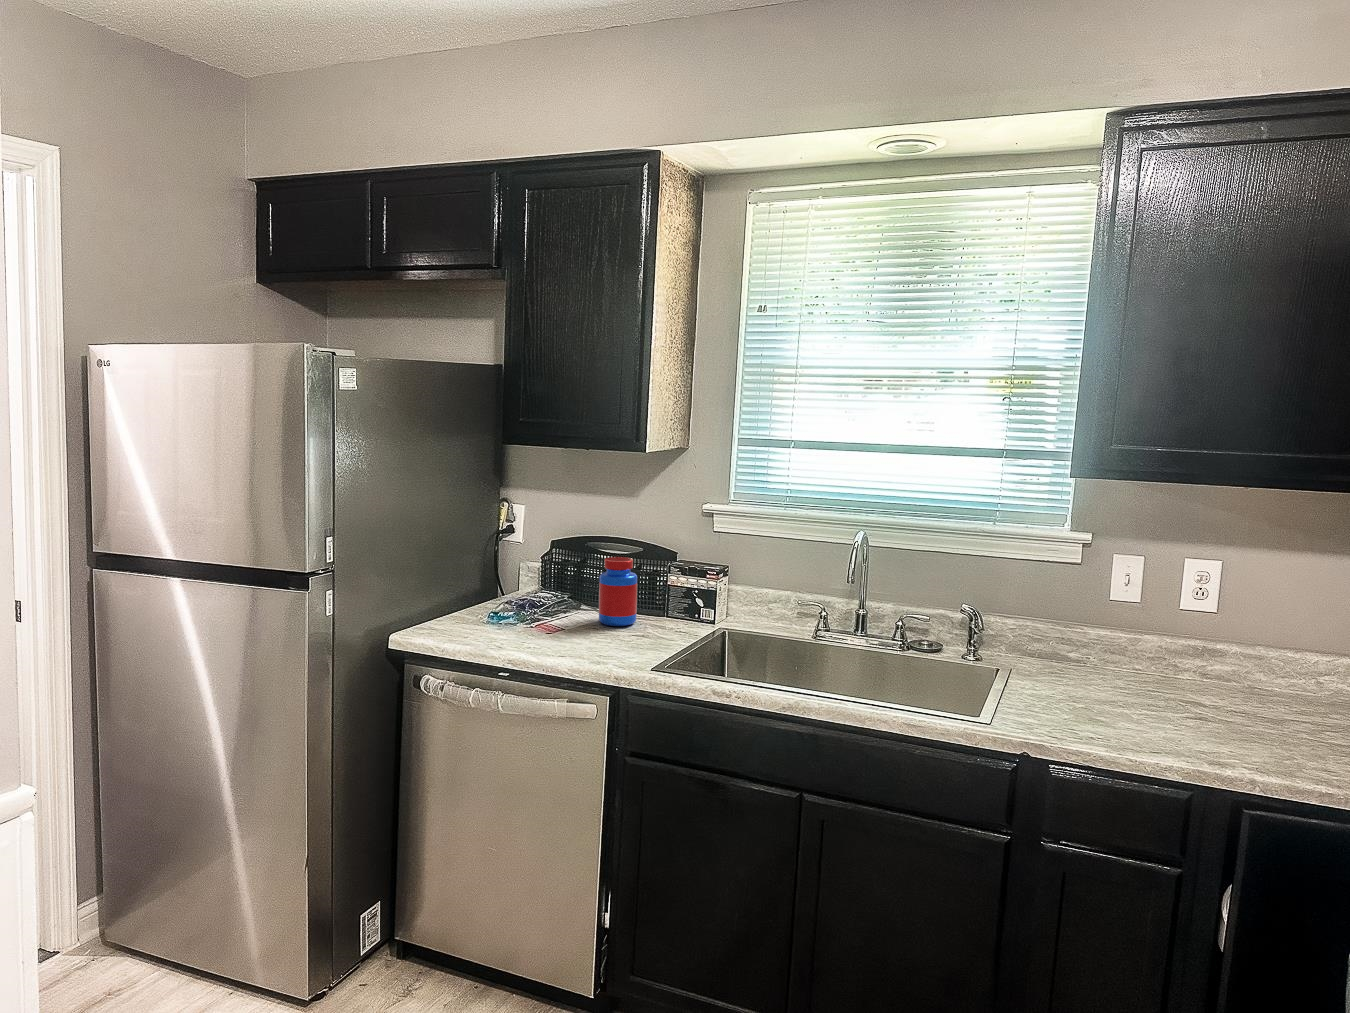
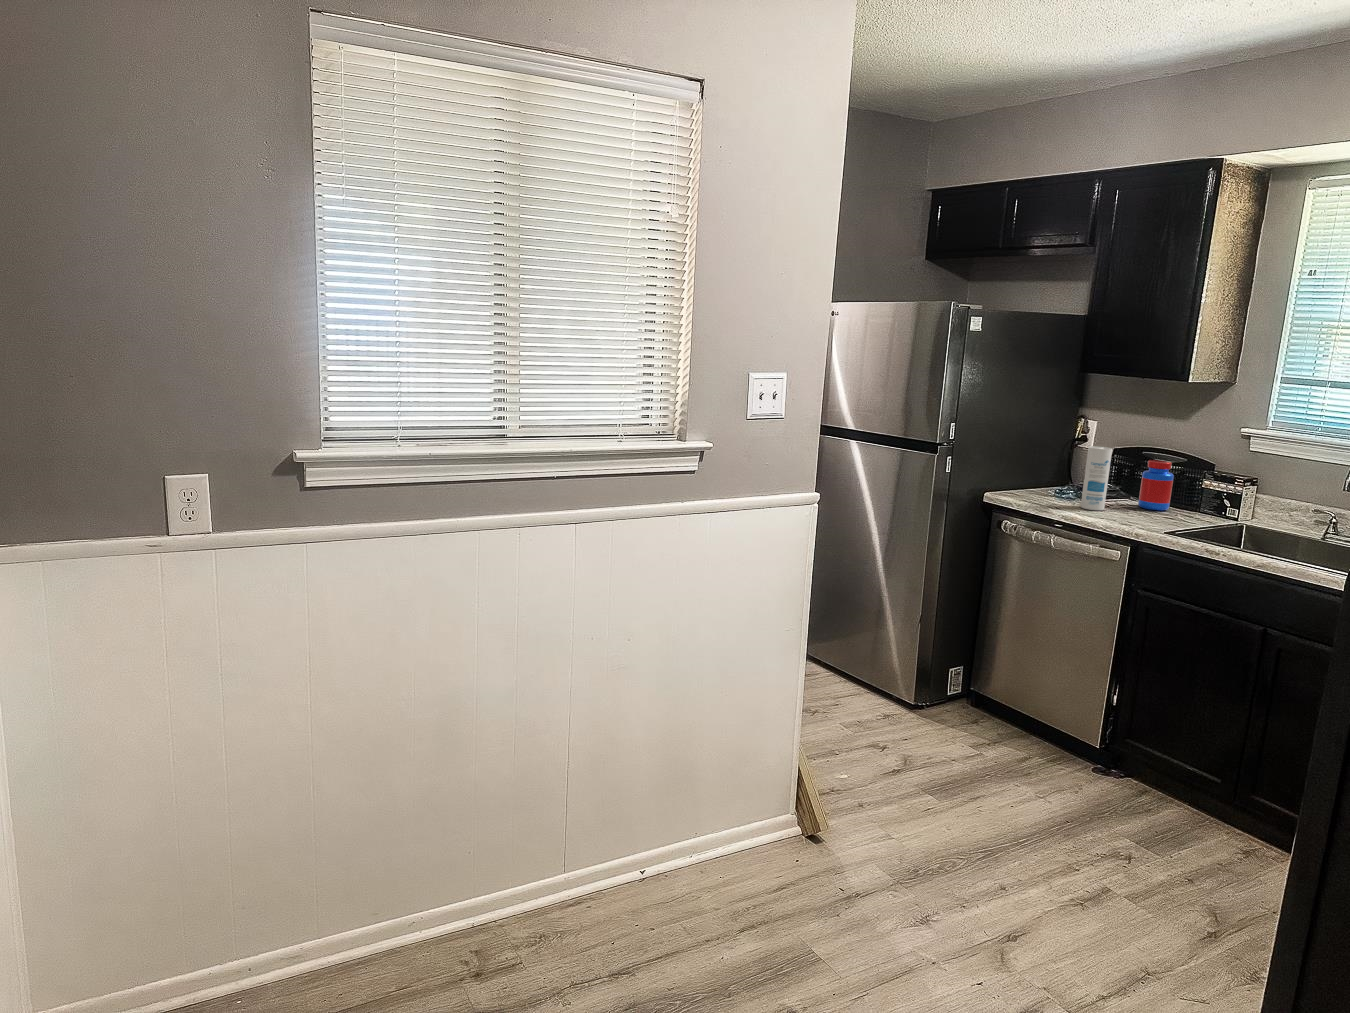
canister: none [531,549,563,643] -> present [1081,446,1112,510]

